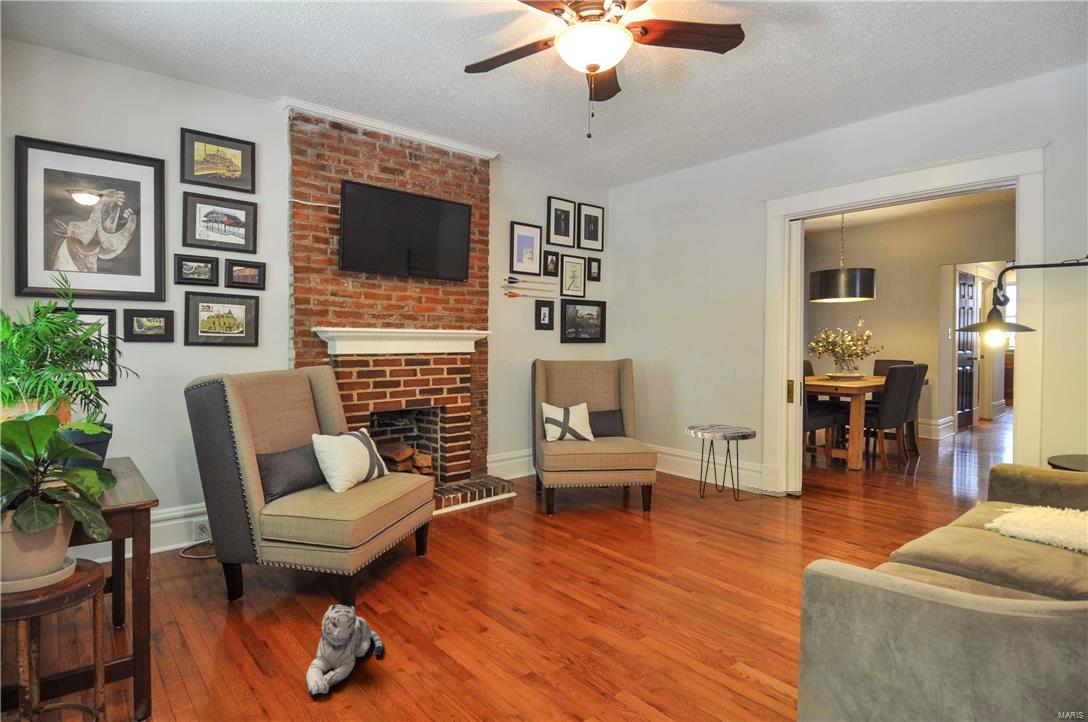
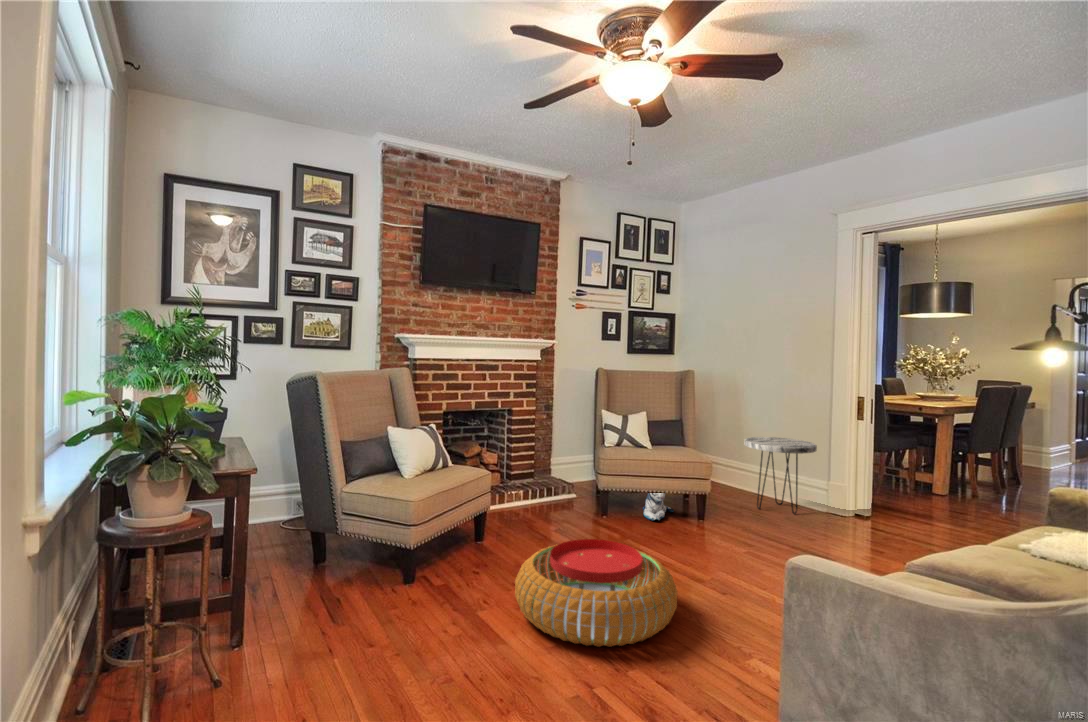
pouf: none [473,547,650,667] -> present [515,539,677,647]
plush toy: present [306,605,383,695] -> present [642,493,674,521]

